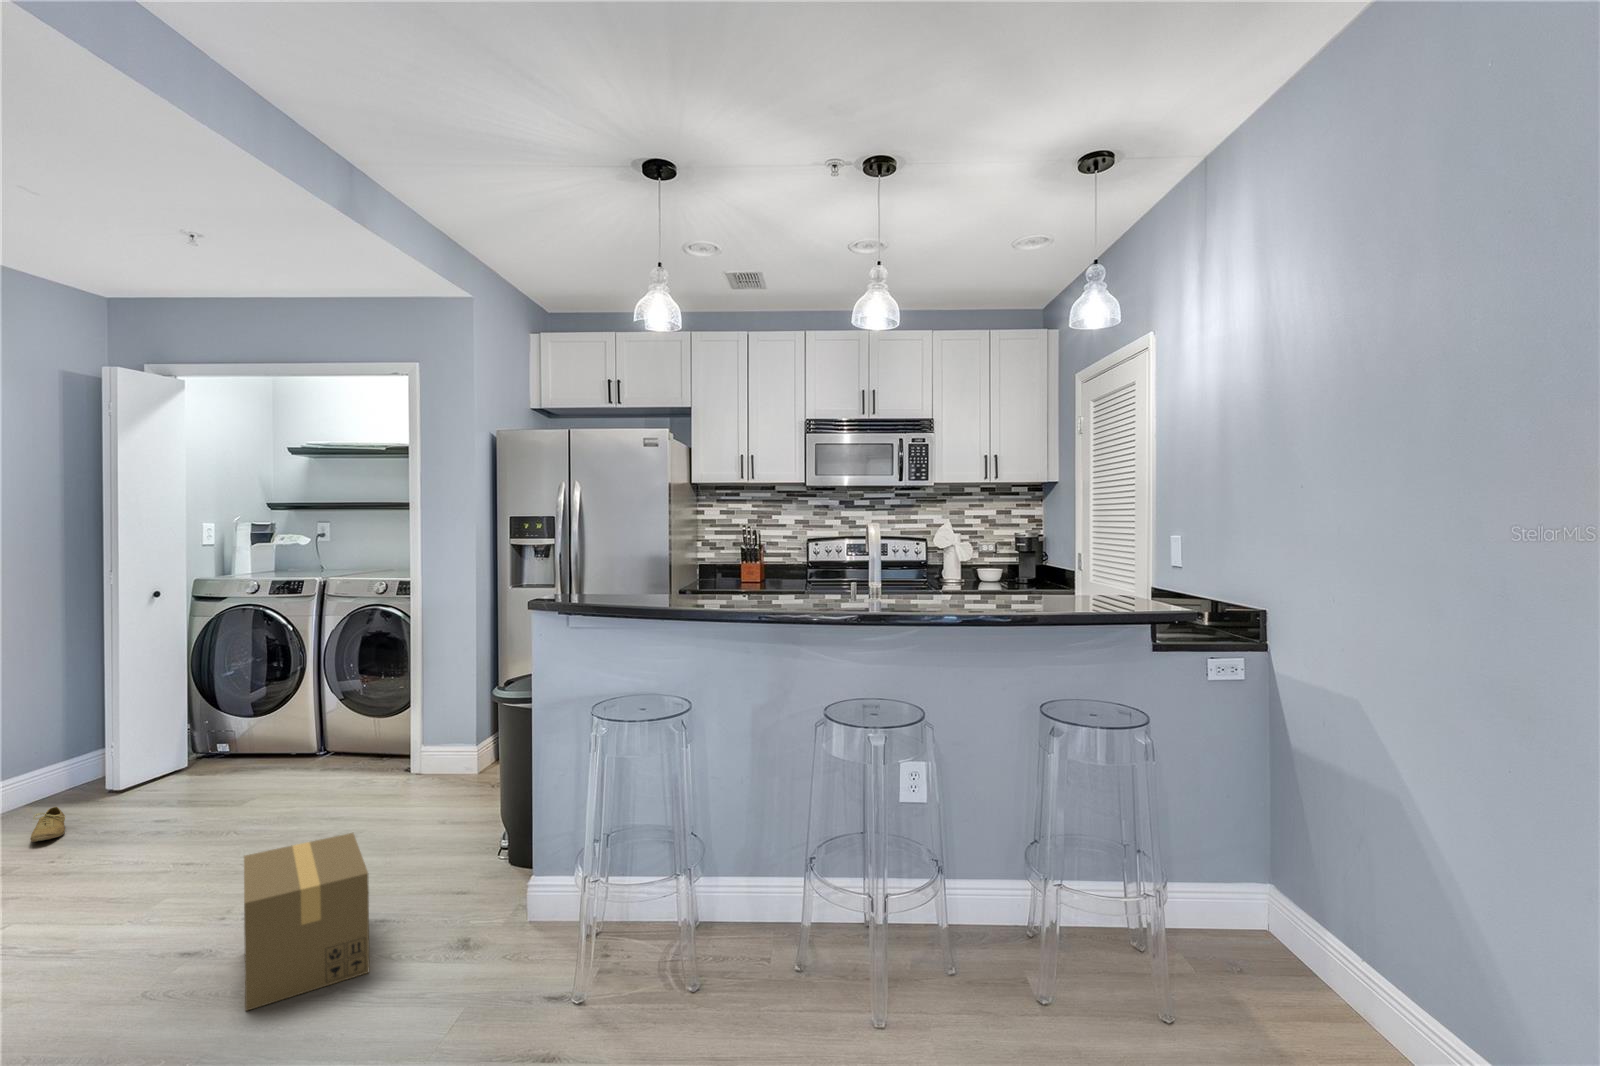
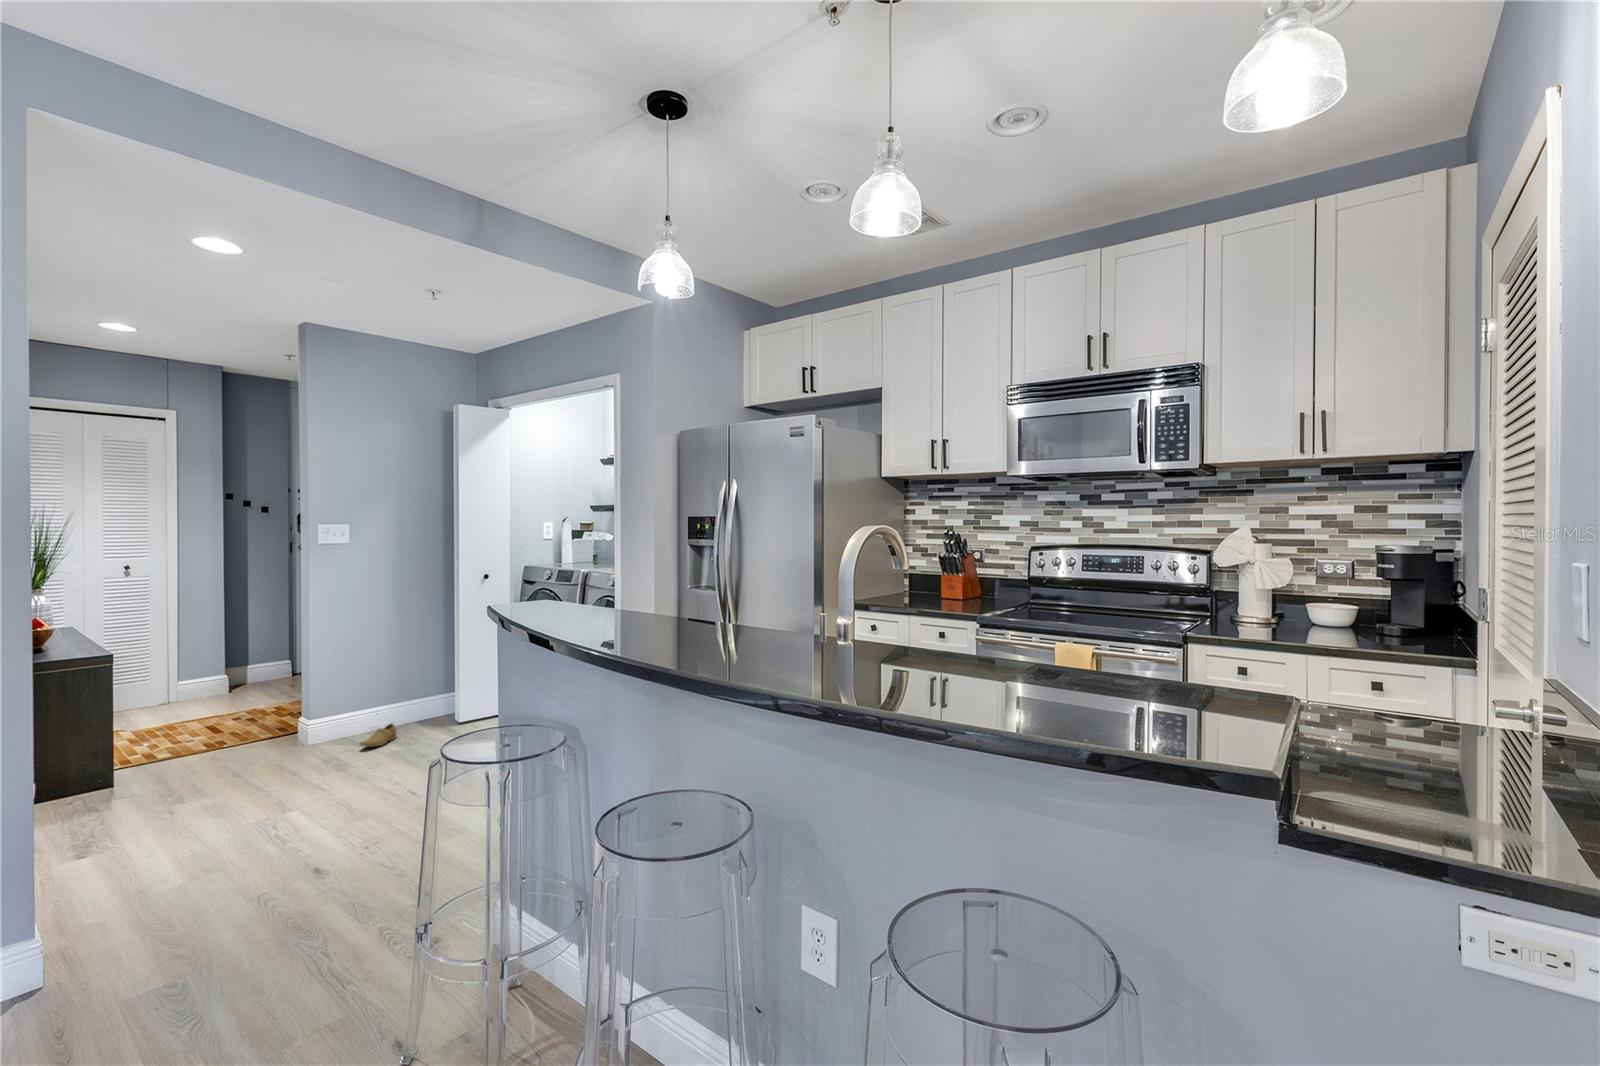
cardboard box: present [244,833,369,1011] -> none [170,808,350,957]

